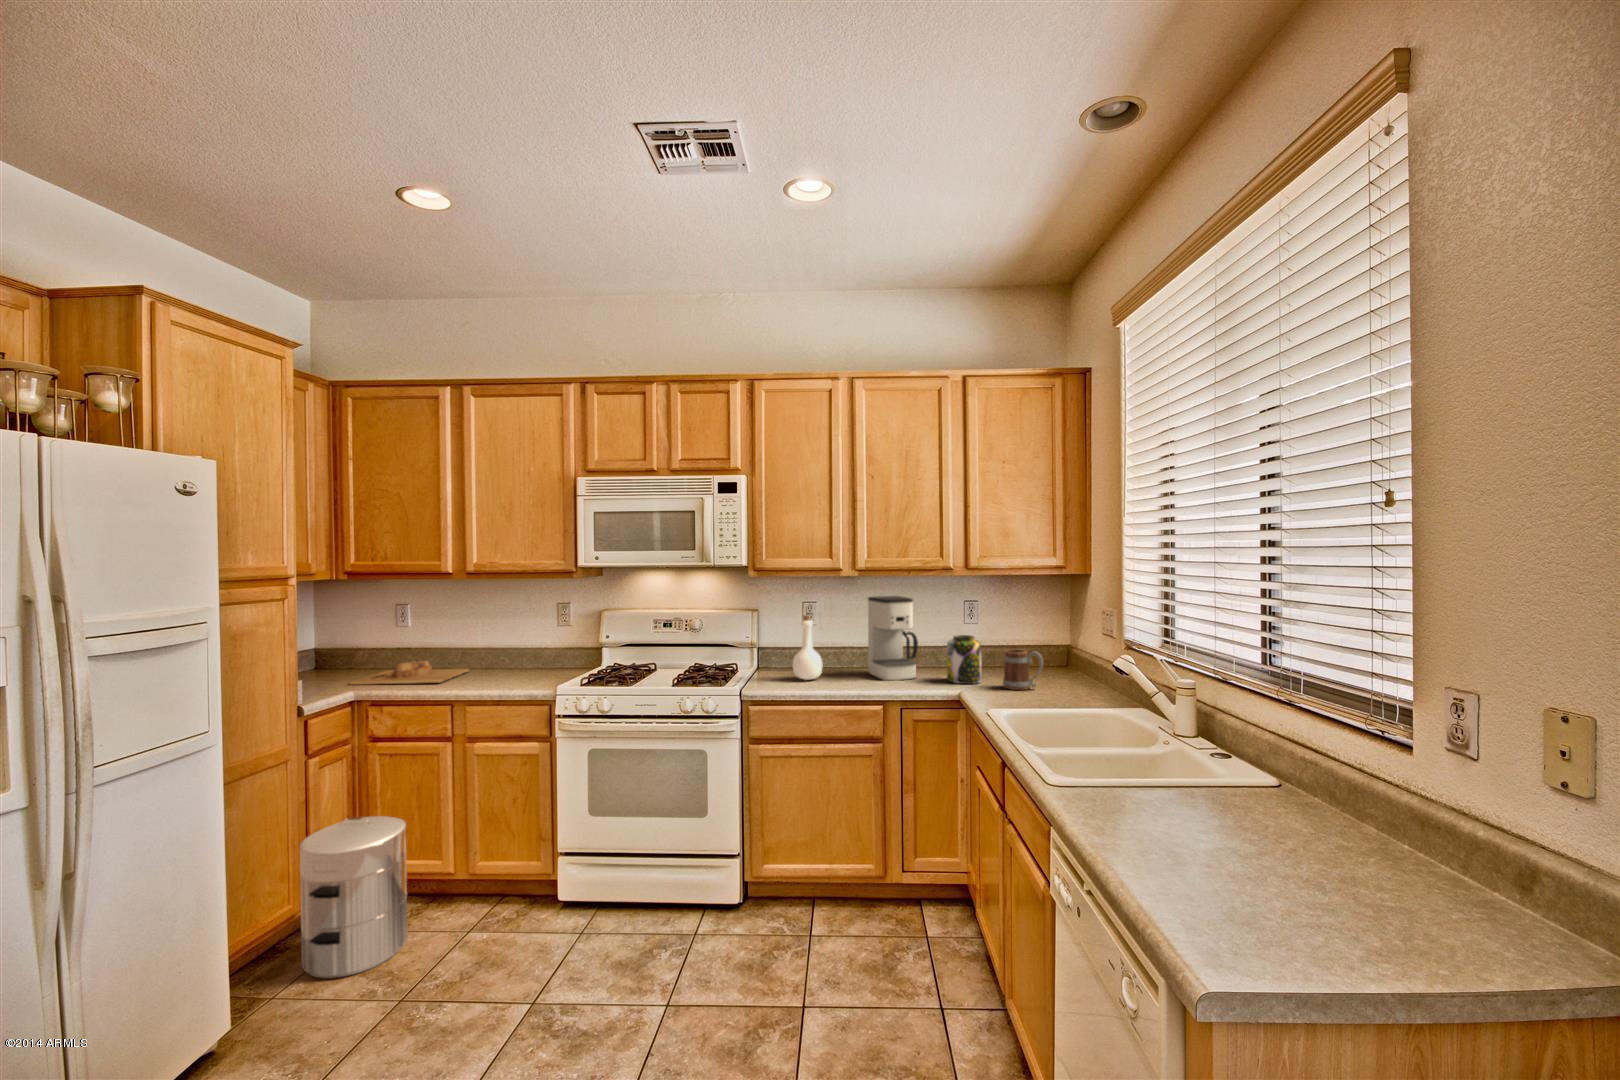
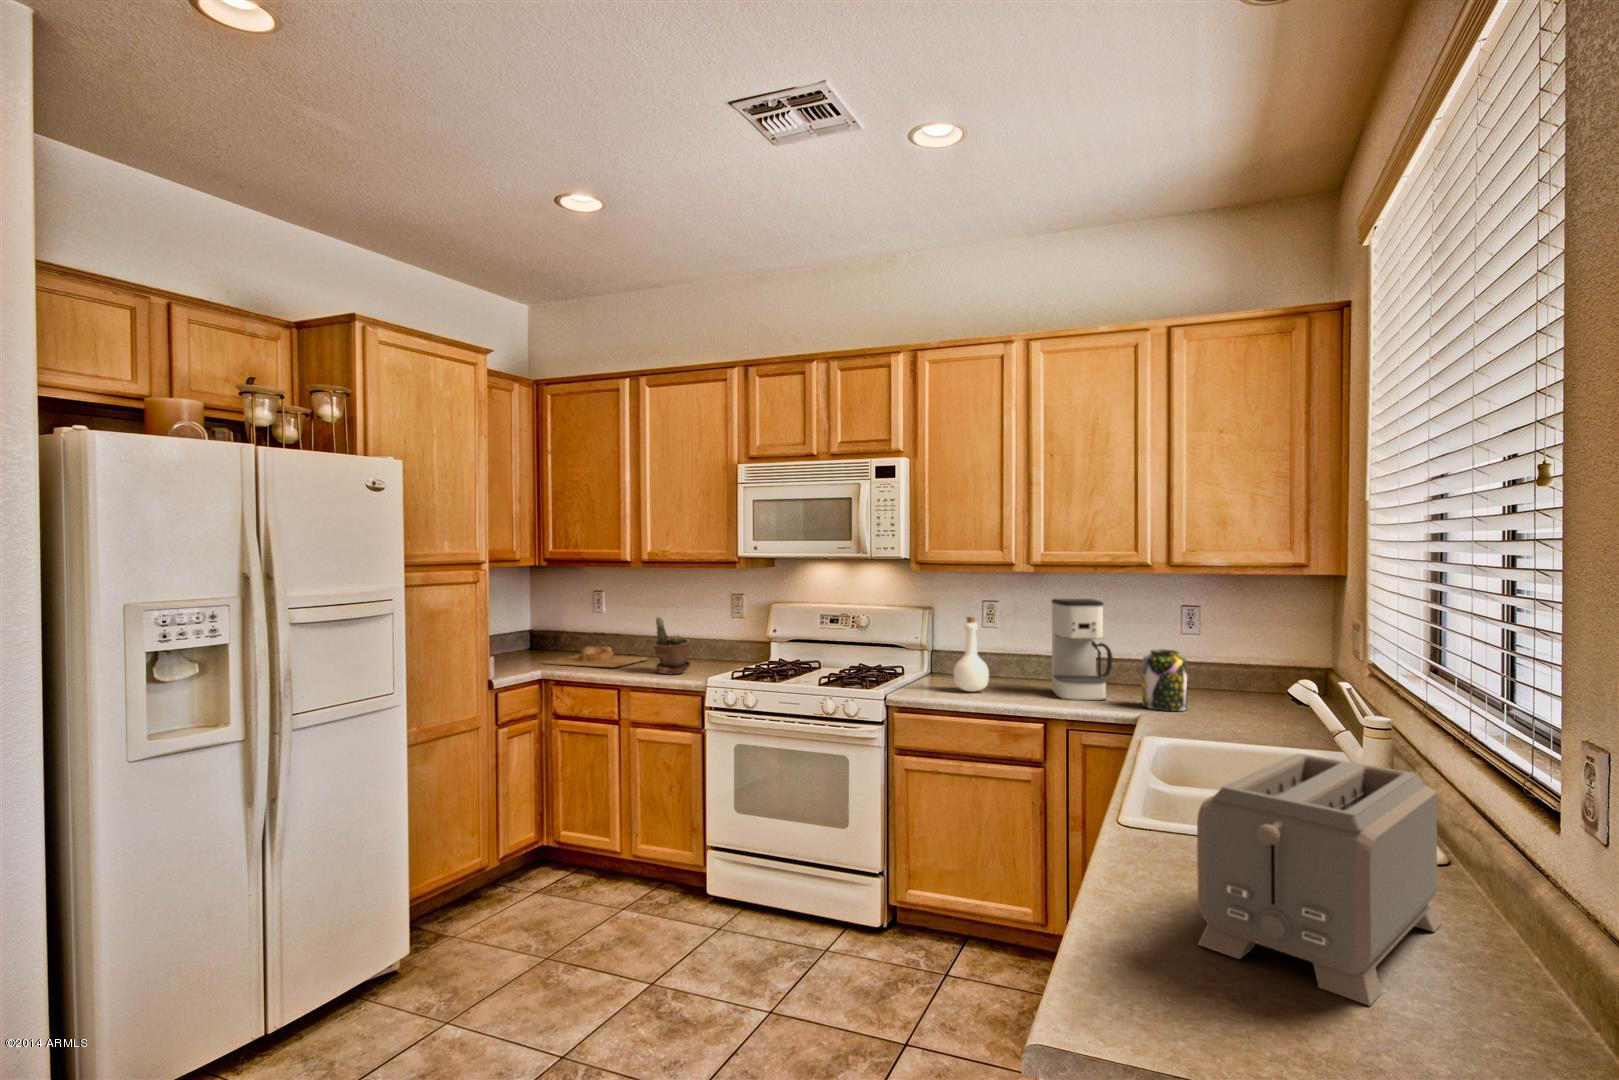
potted plant: none [488,627,527,686] -> present [654,616,690,675]
mug: present [1003,649,1043,690] -> none [1208,670,1263,723]
toaster: none [1225,730,1400,935] -> present [1197,753,1442,1006]
waste bin: present [300,816,407,979] -> none [486,782,572,924]

